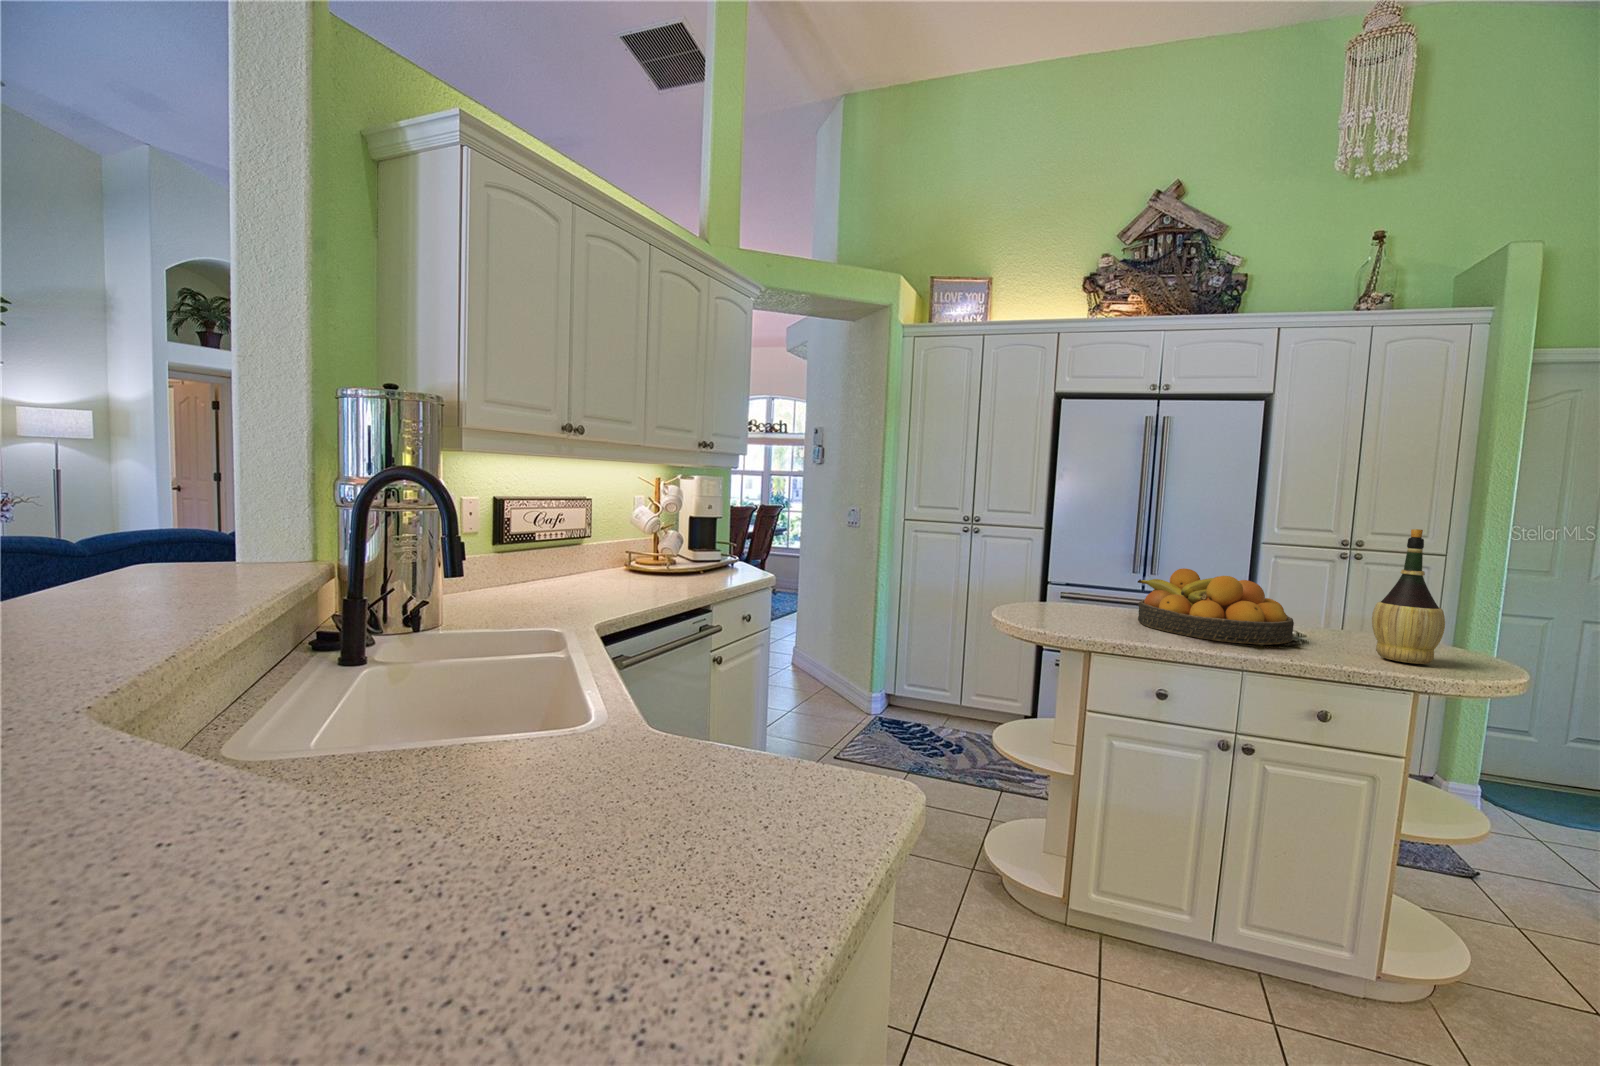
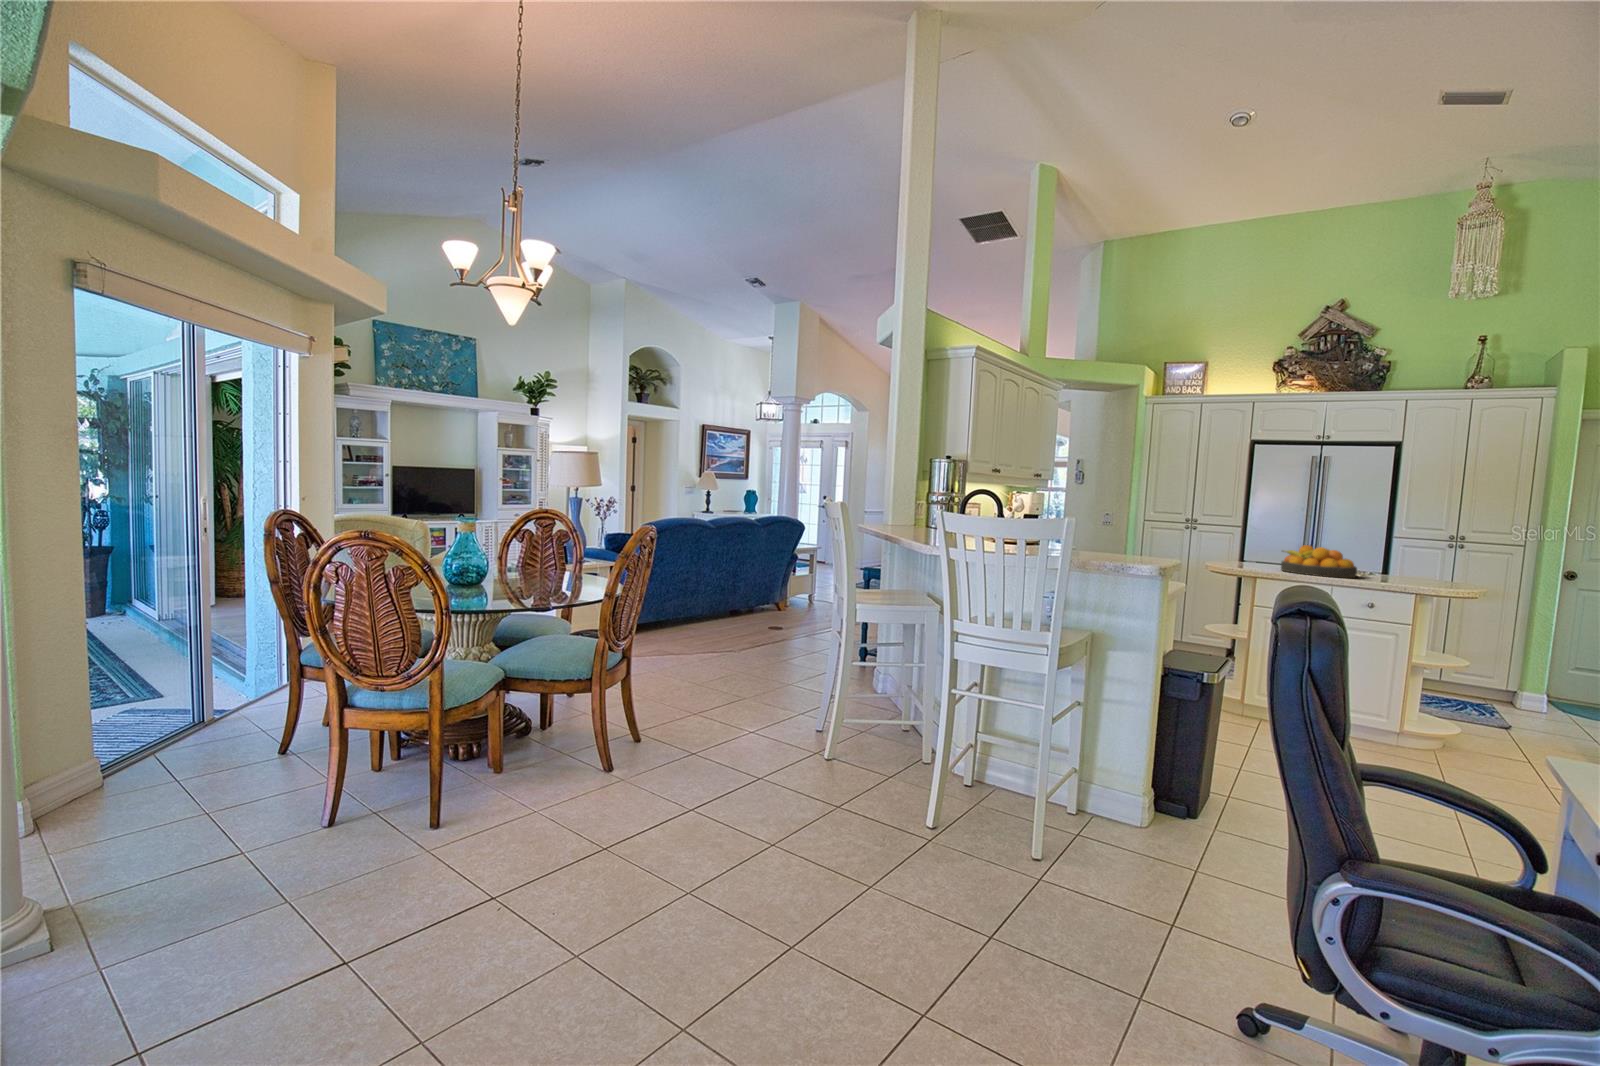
wine bottle: present [1372,529,1445,664] -> none [1387,526,1418,584]

